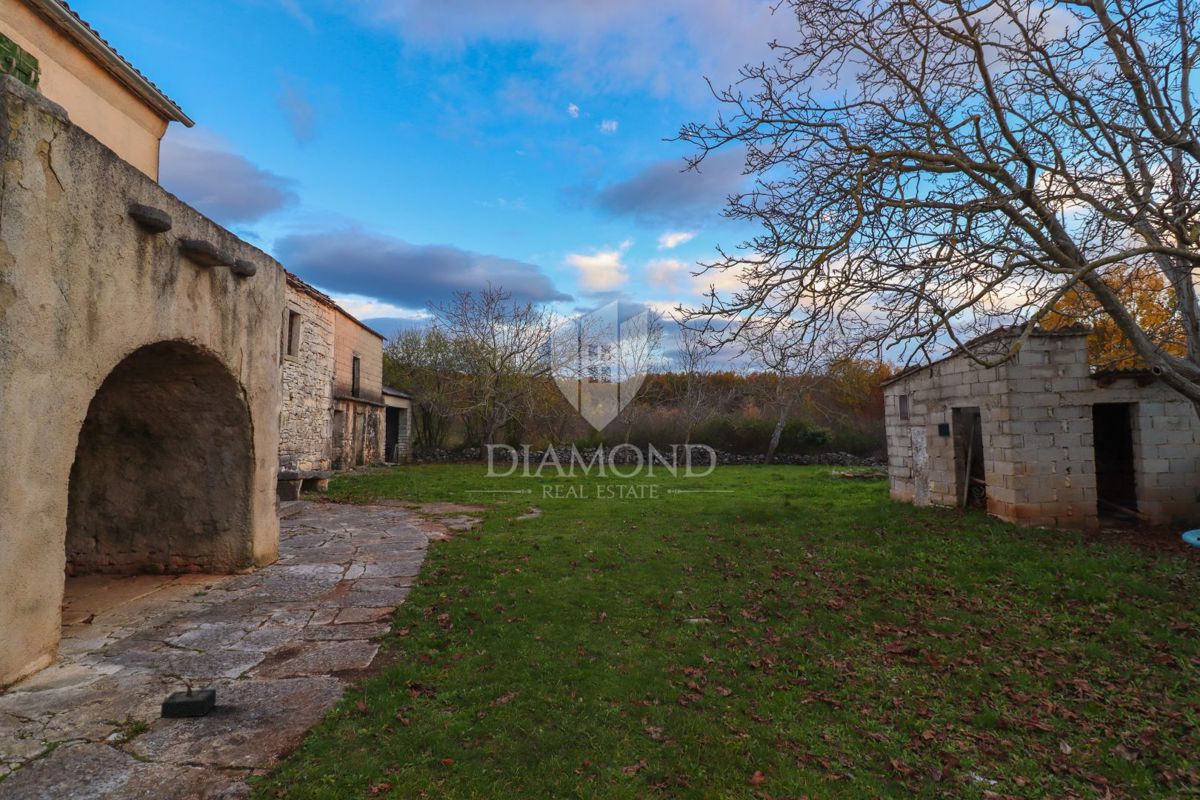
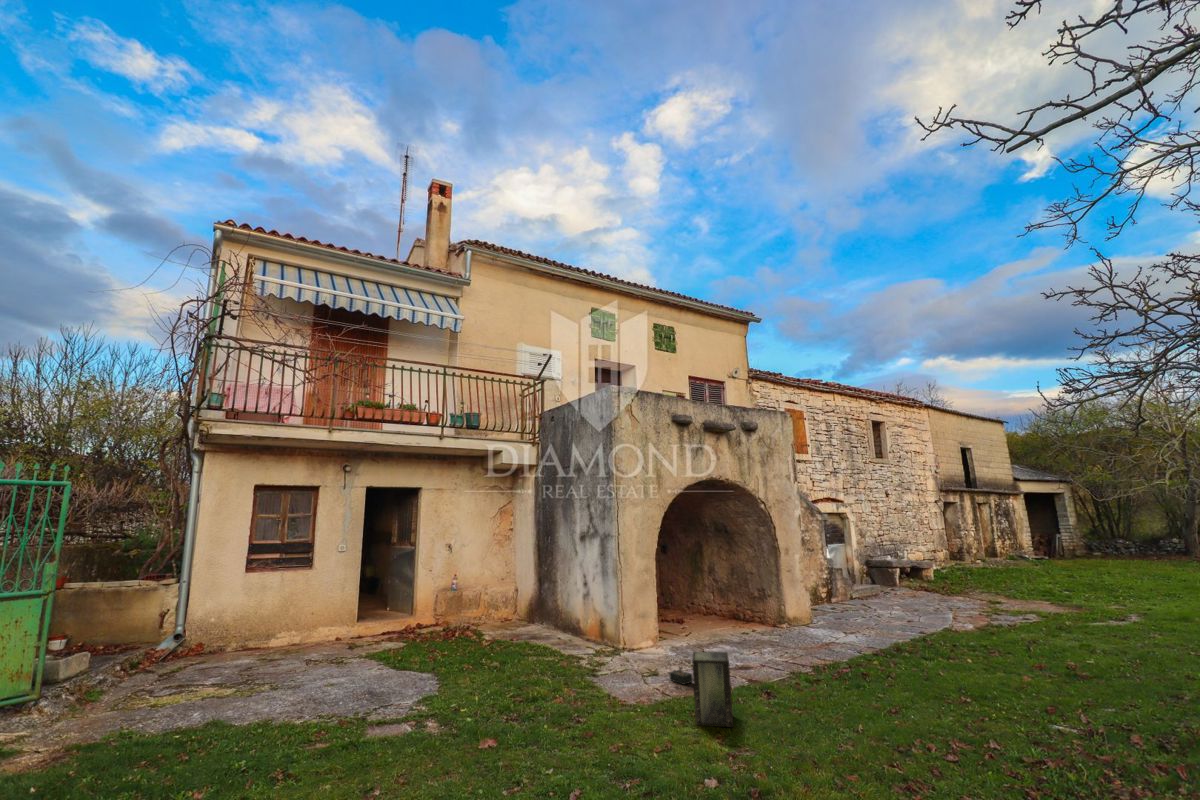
storage box: none [298,630,397,780] -> present [692,652,733,727]

